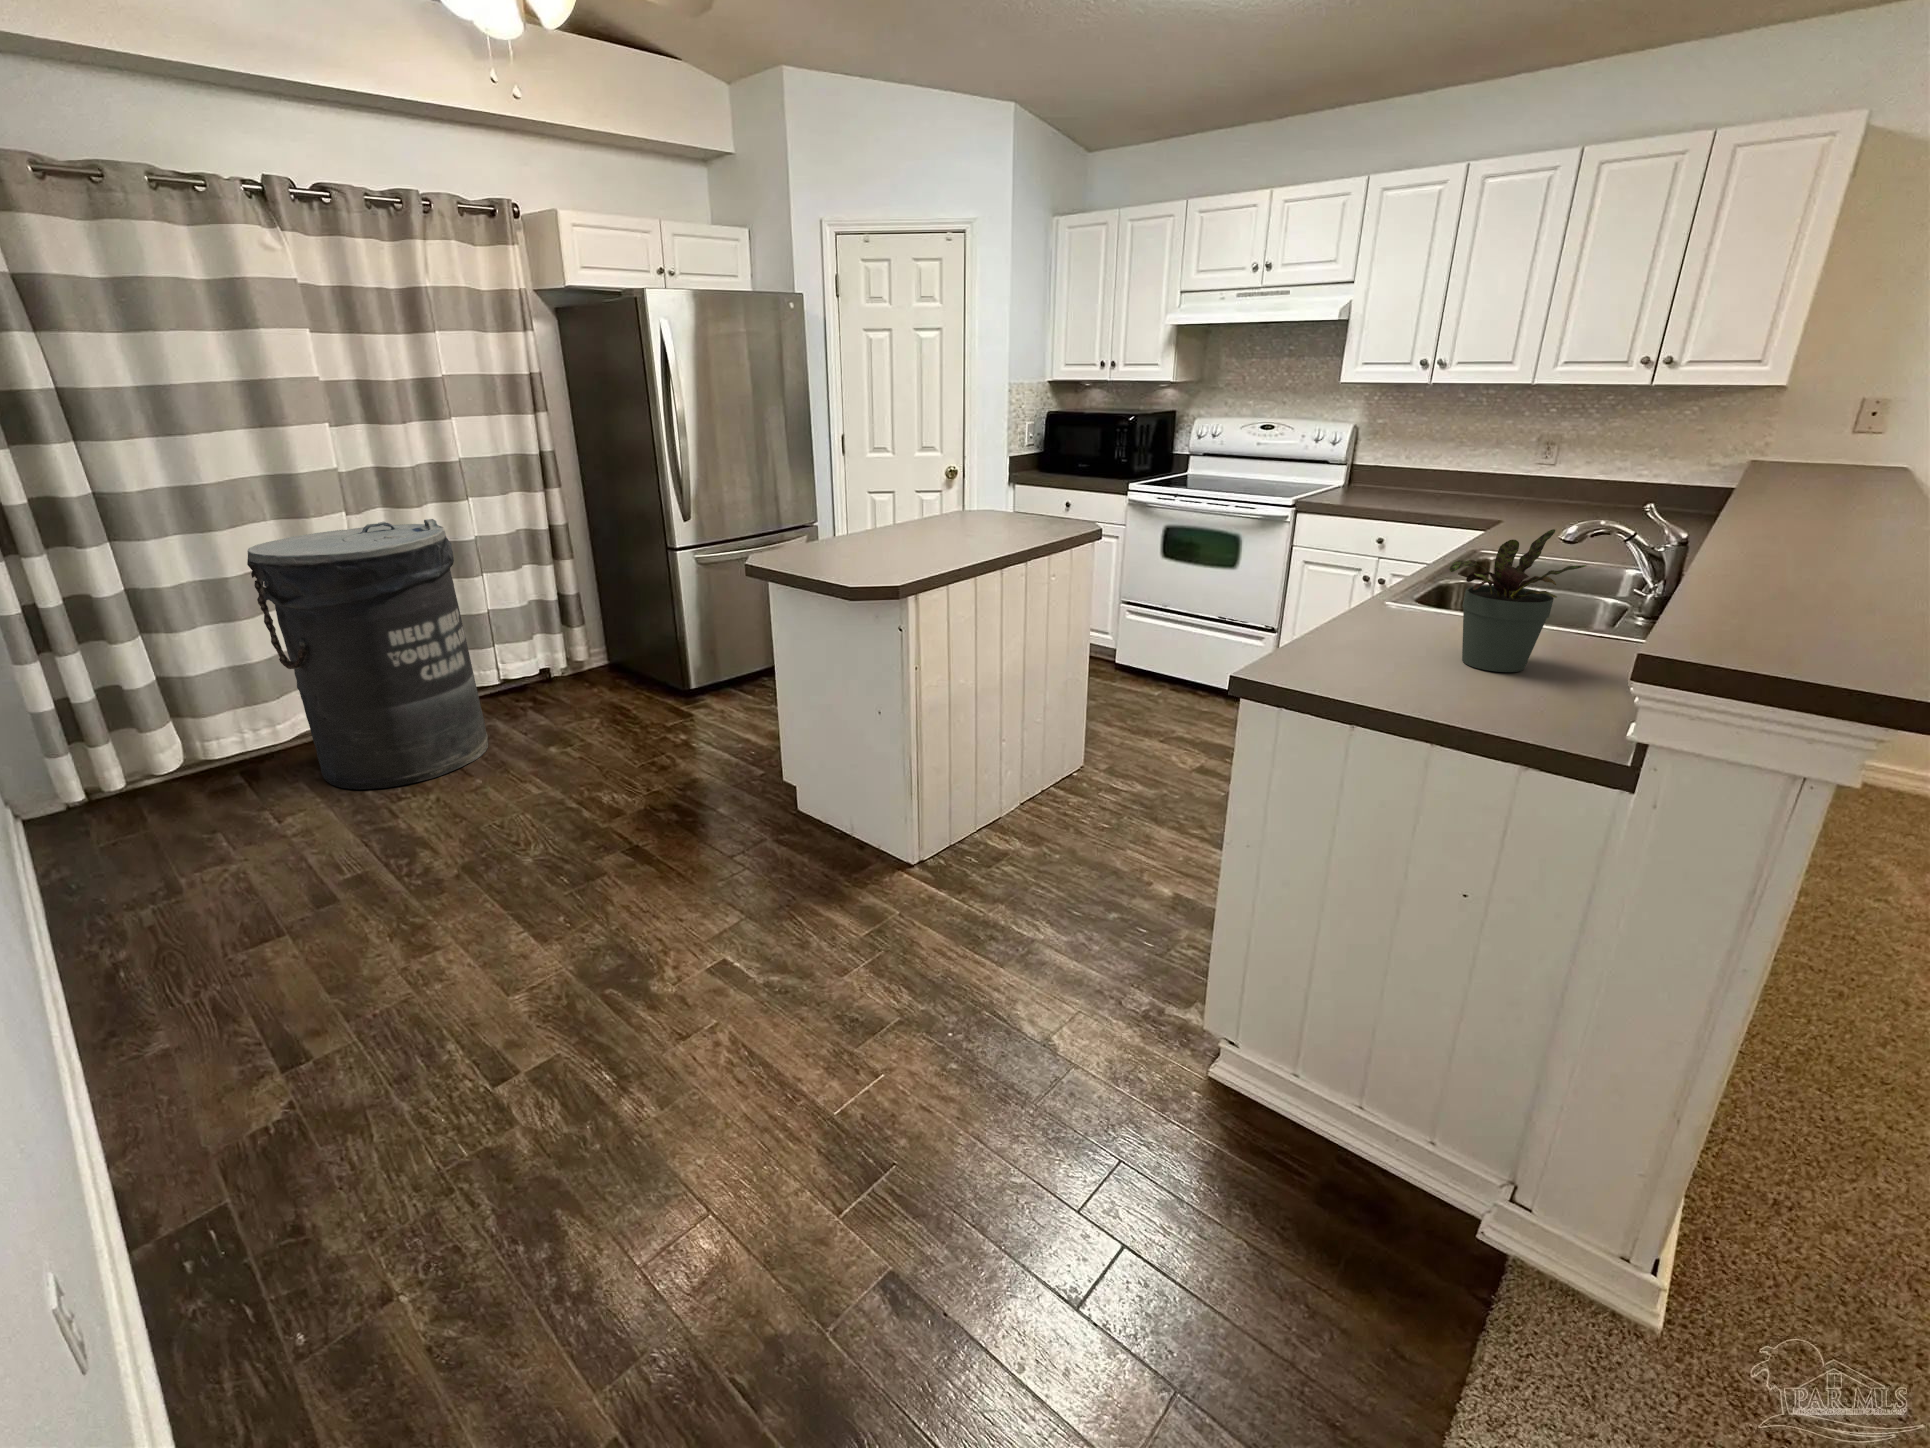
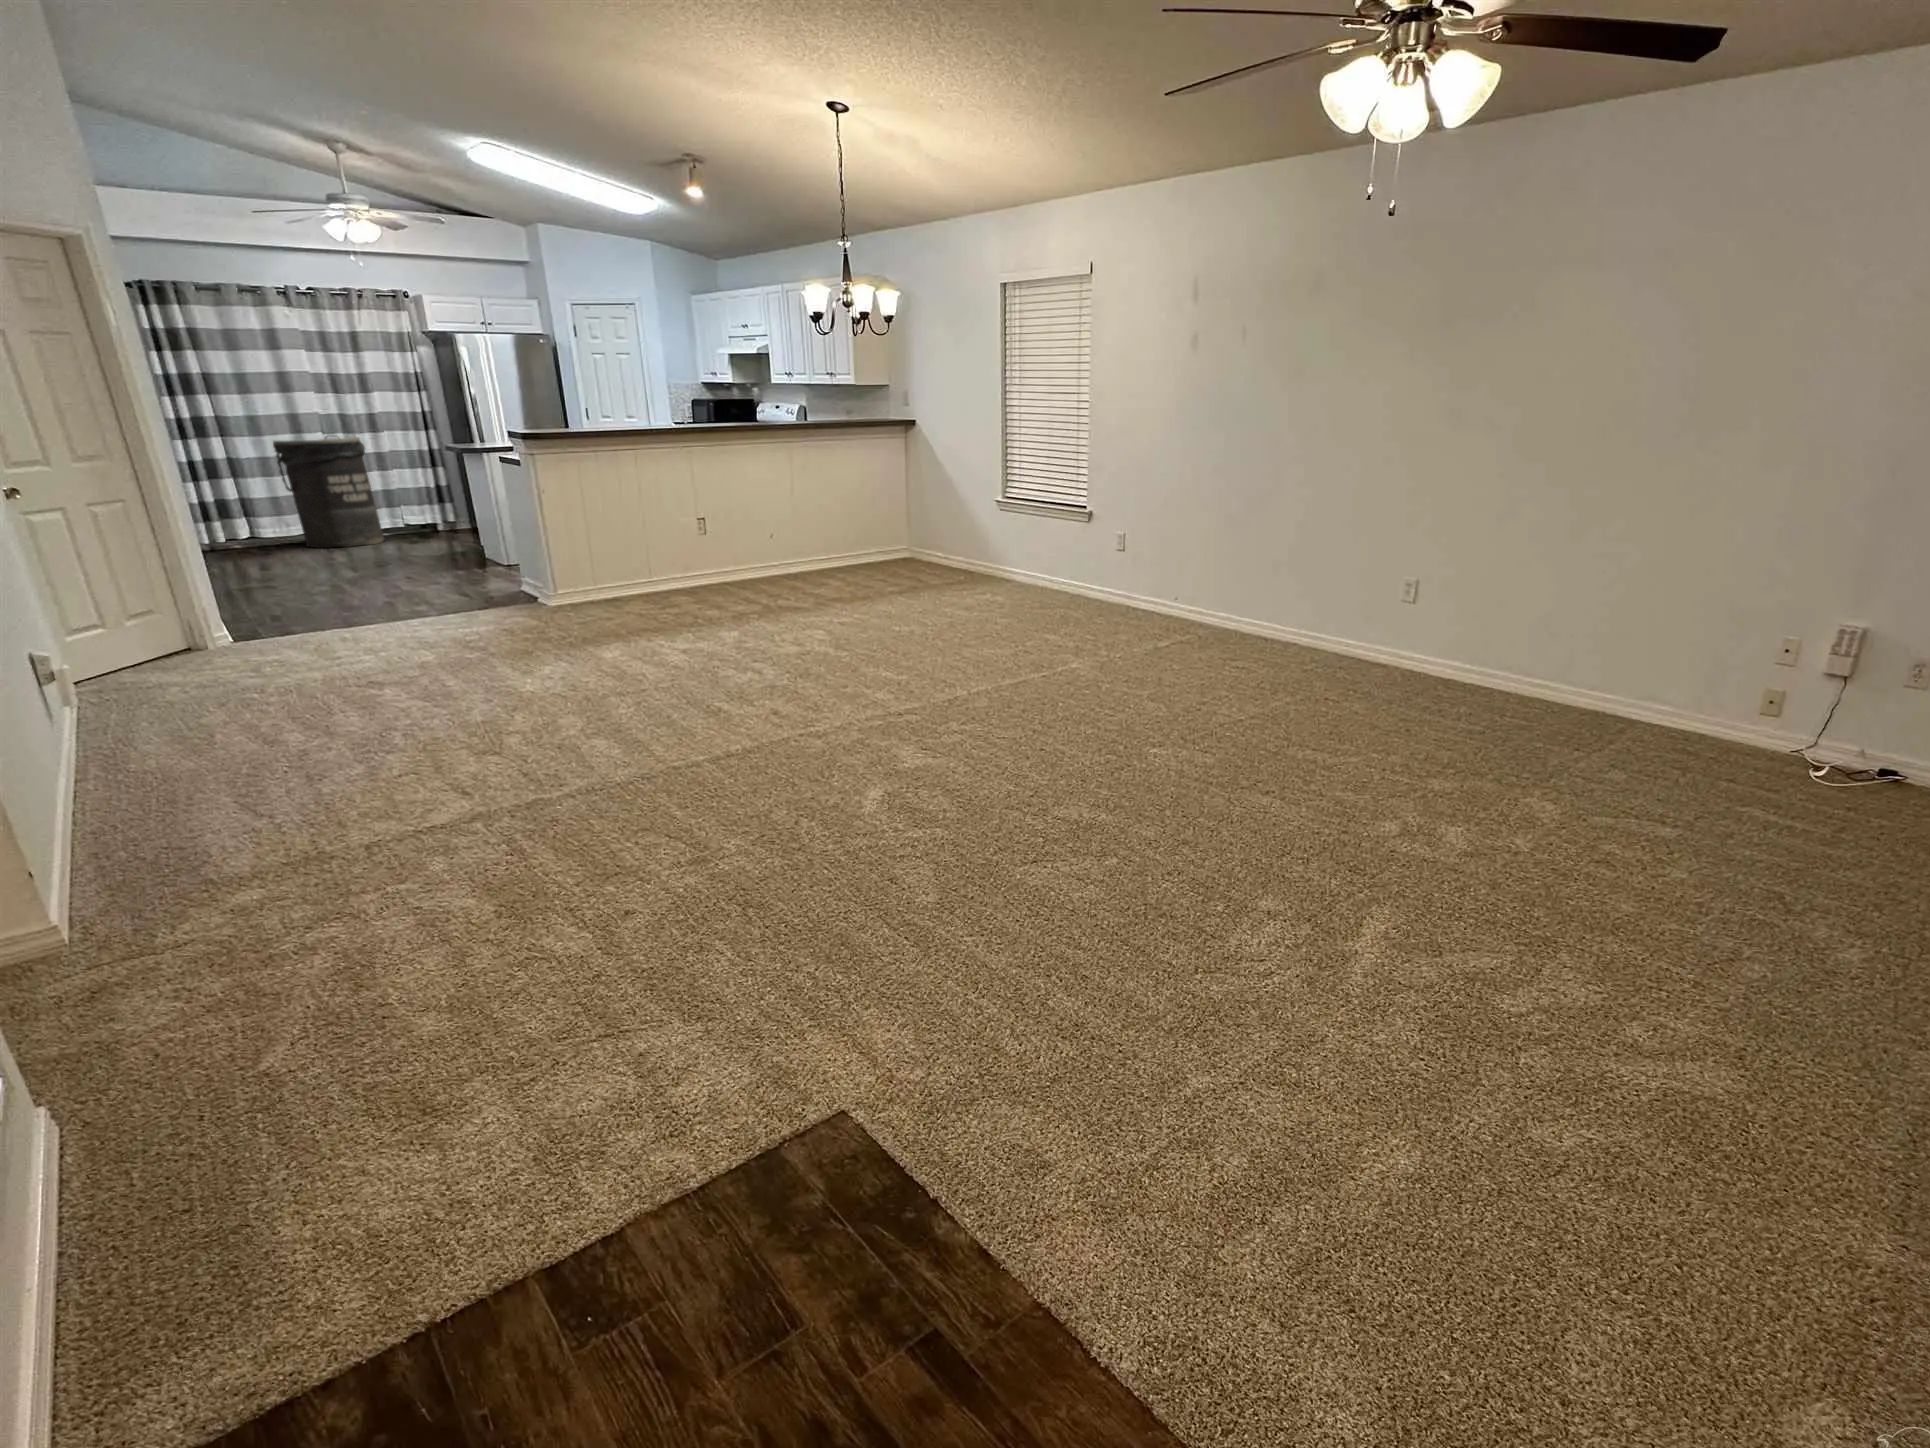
potted plant: present [1450,529,1586,672] -> none [535,399,565,440]

